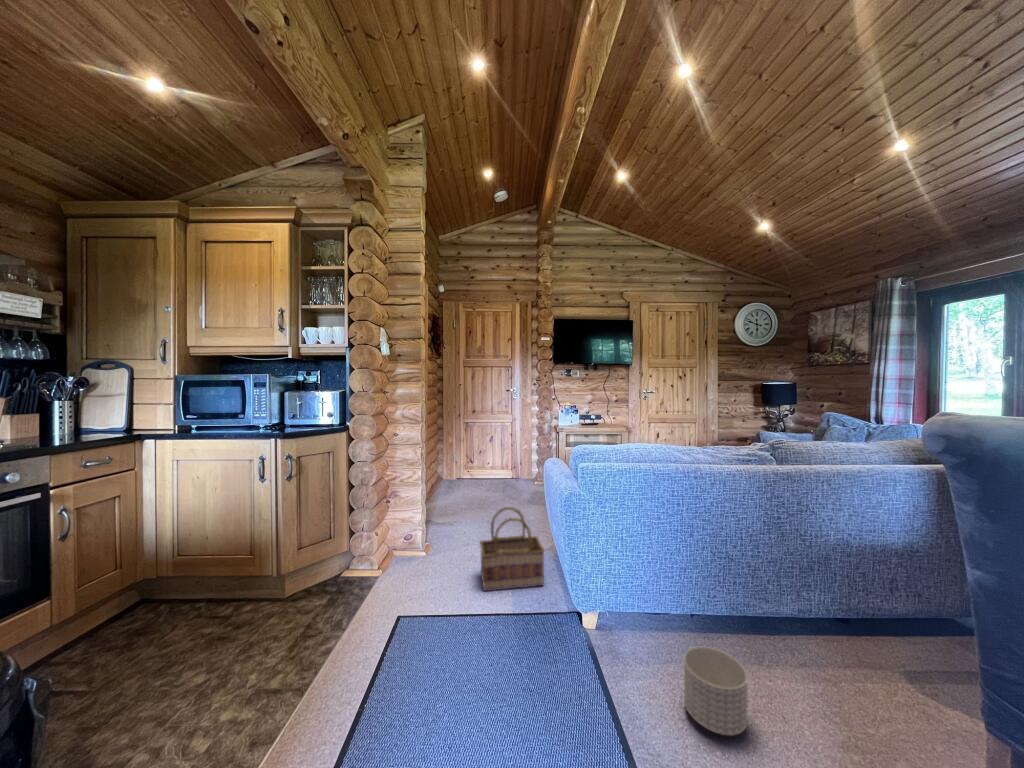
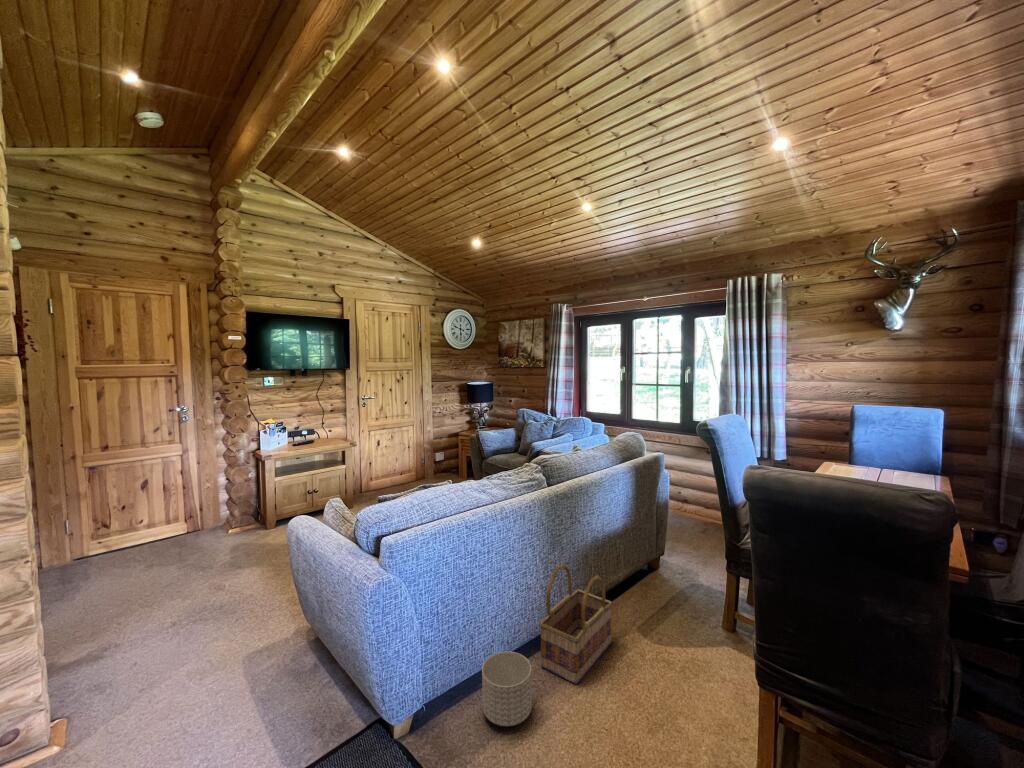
basket: present [480,507,544,591] -> present [539,565,612,685]

